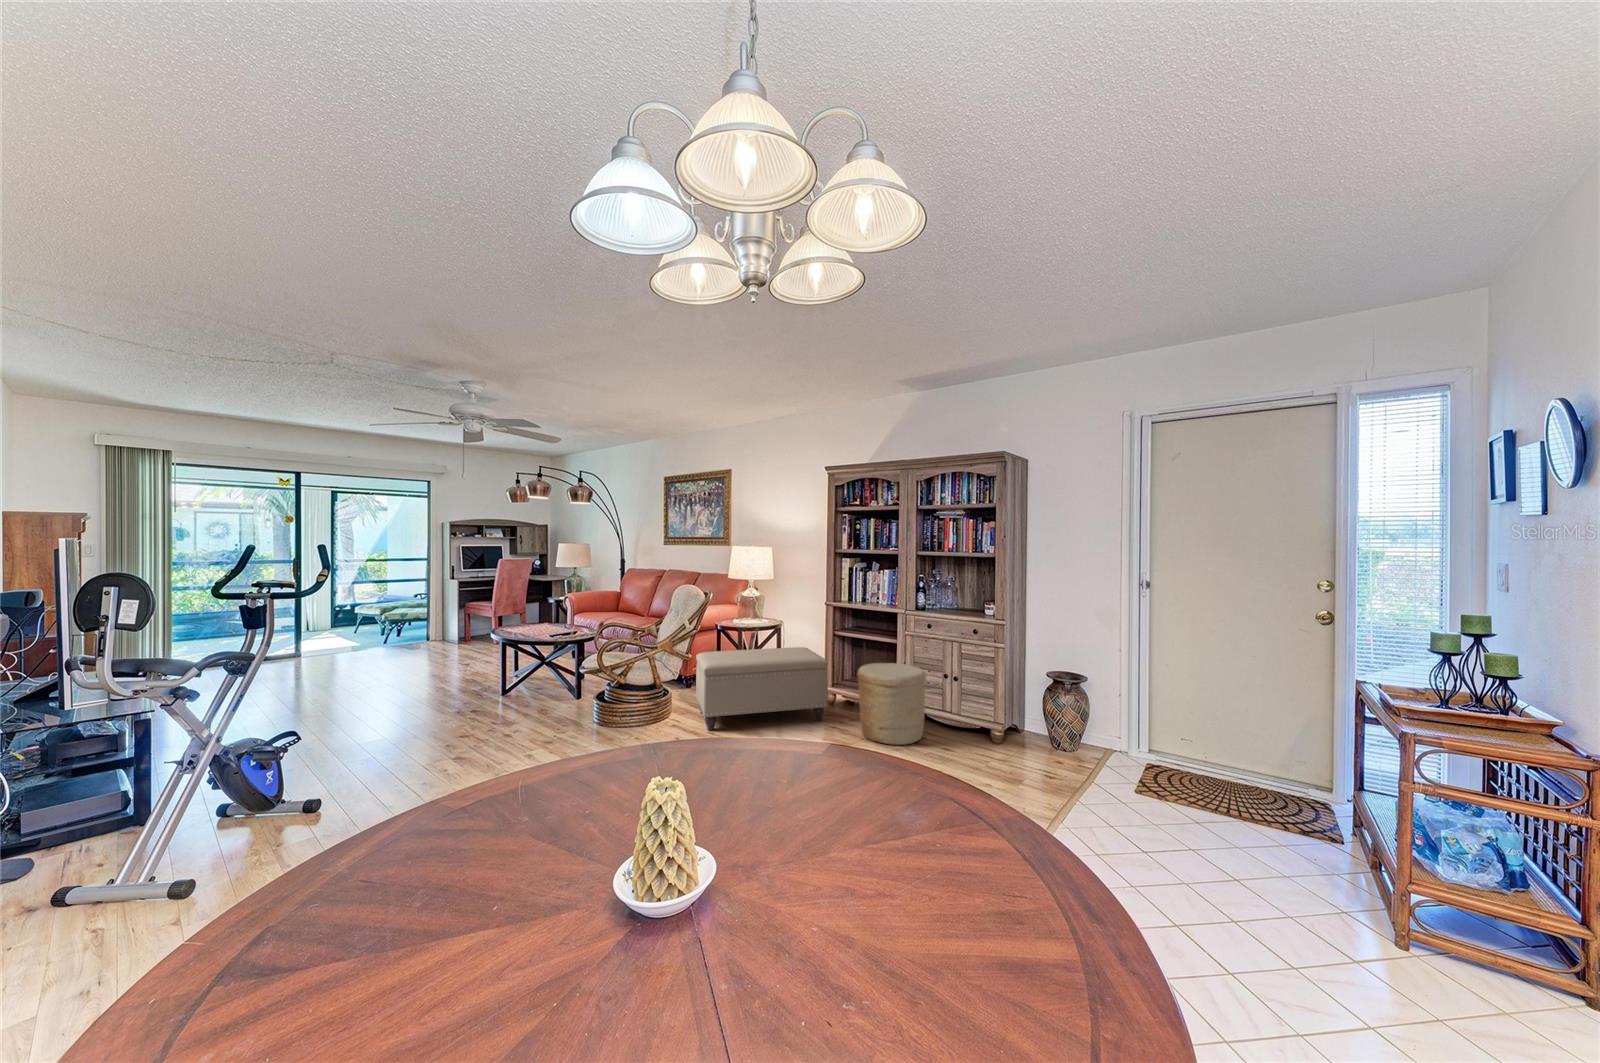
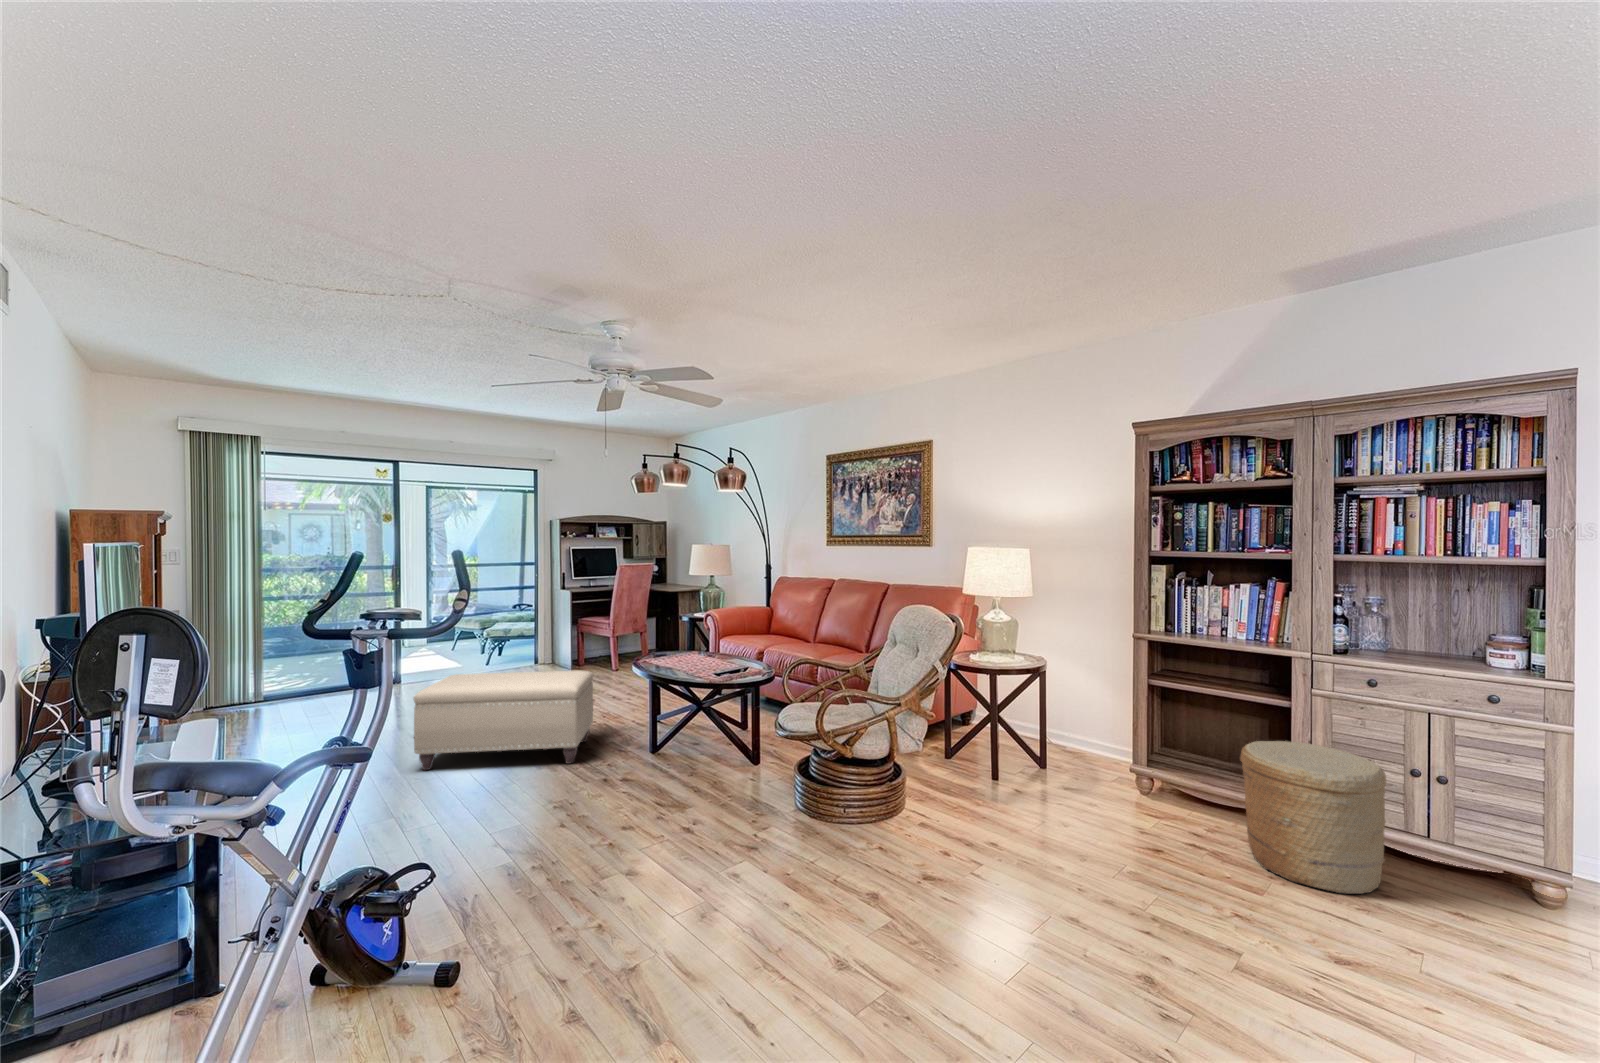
ottoman: present [696,647,828,730] -> present [414,671,593,770]

